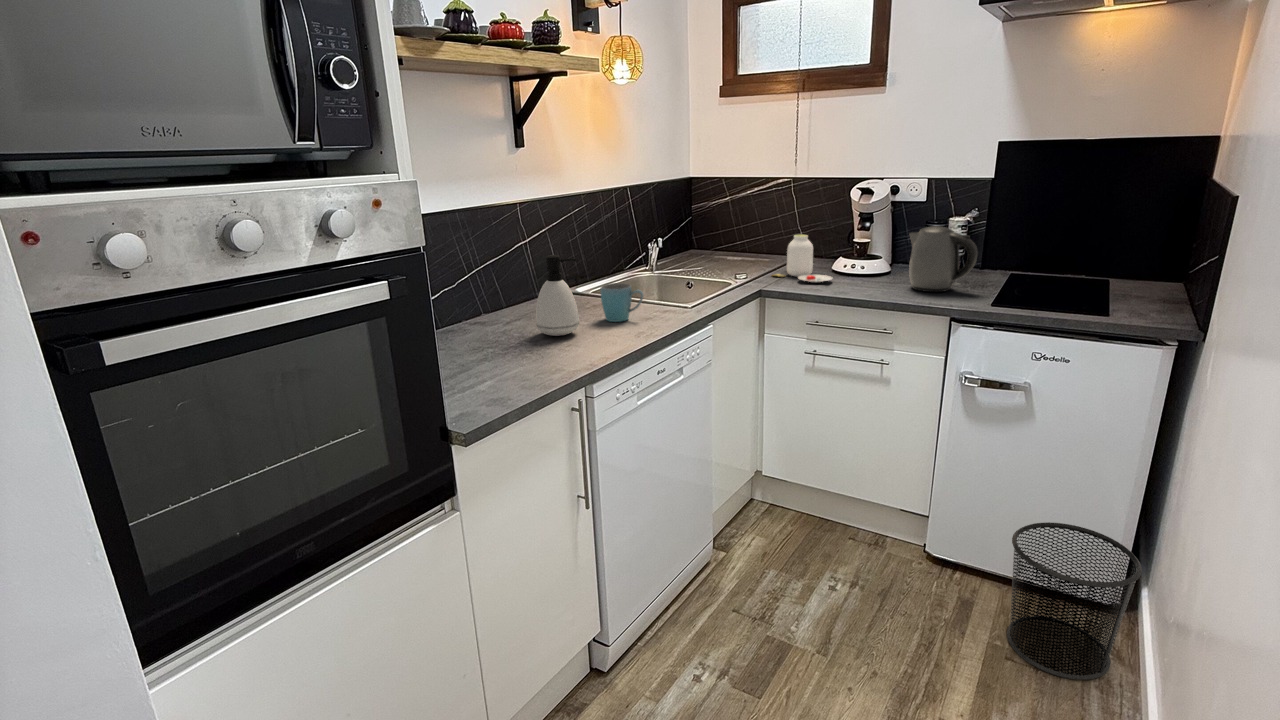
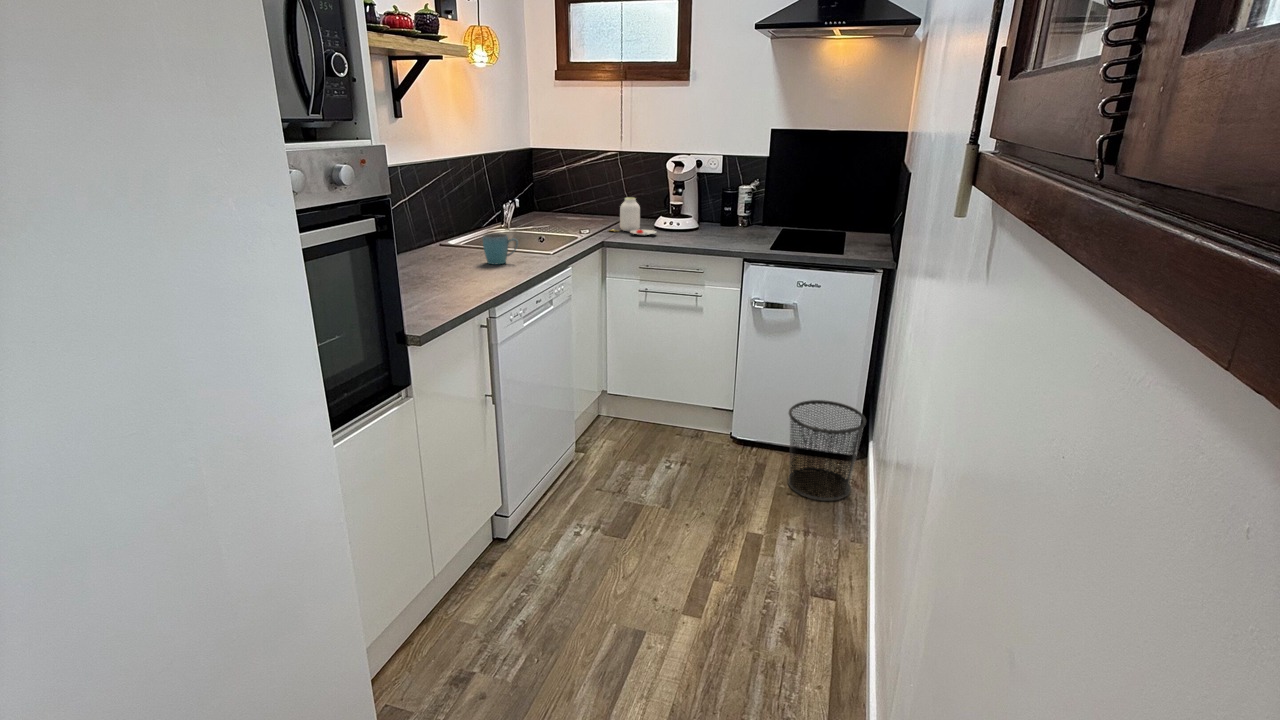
kettle: present [909,226,978,292] -> none [712,192,759,241]
soap dispenser: present [536,255,579,336] -> none [435,209,471,274]

